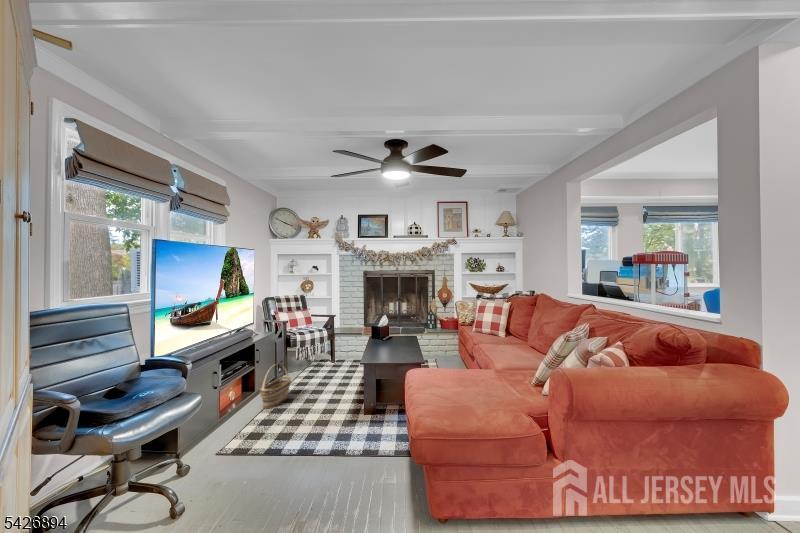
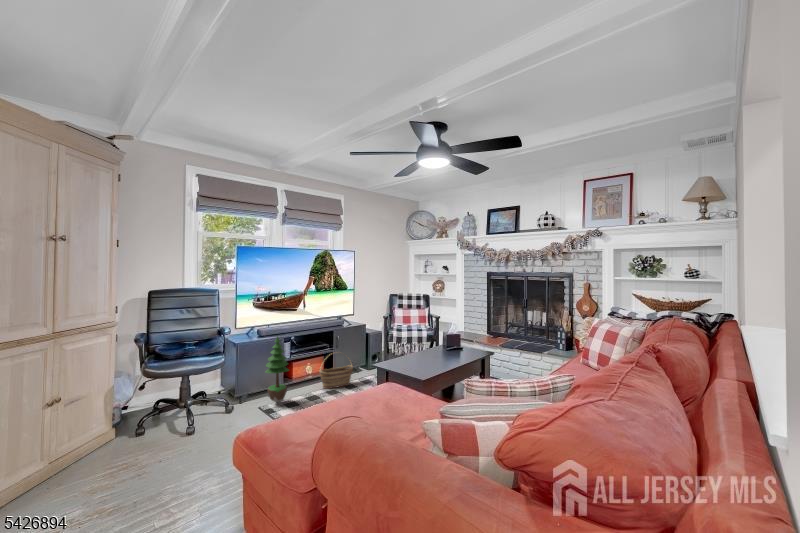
potted tree: none [224,355,258,440] -> present [265,337,289,403]

